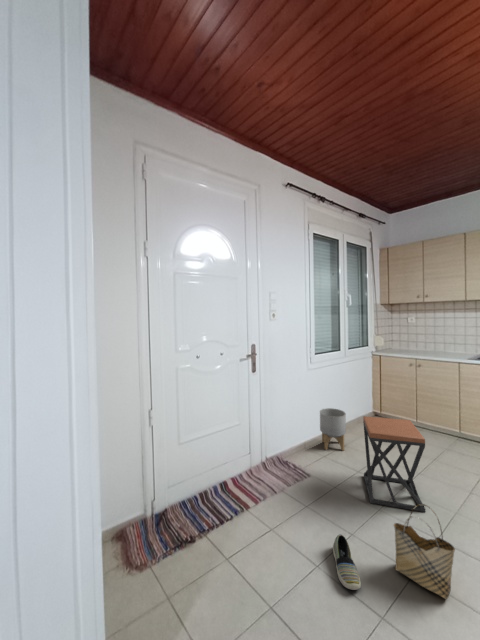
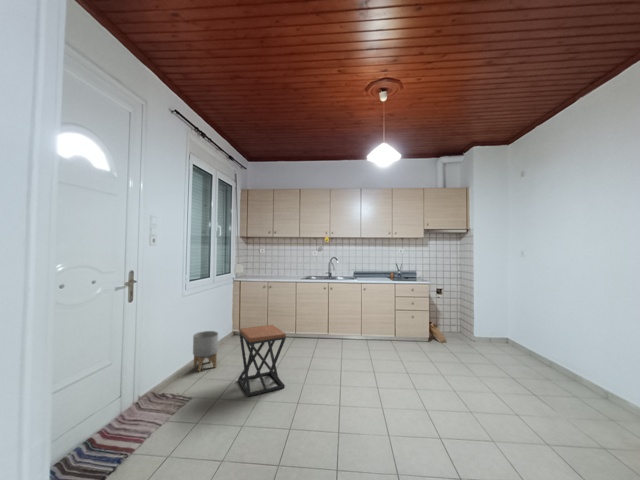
woven basket: present [394,504,455,599] -> none [275,374,310,429]
shoe: present [333,534,361,590] -> none [230,424,258,458]

